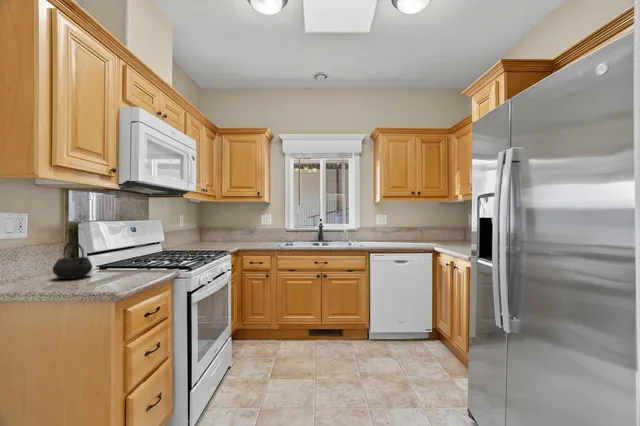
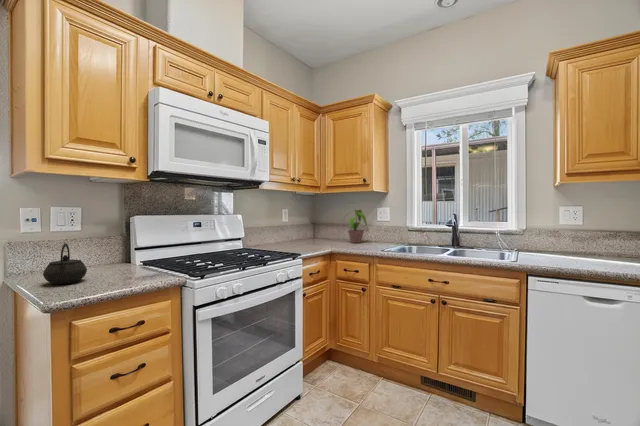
potted plant: none [234,216,258,243] -> present [348,210,367,243]

